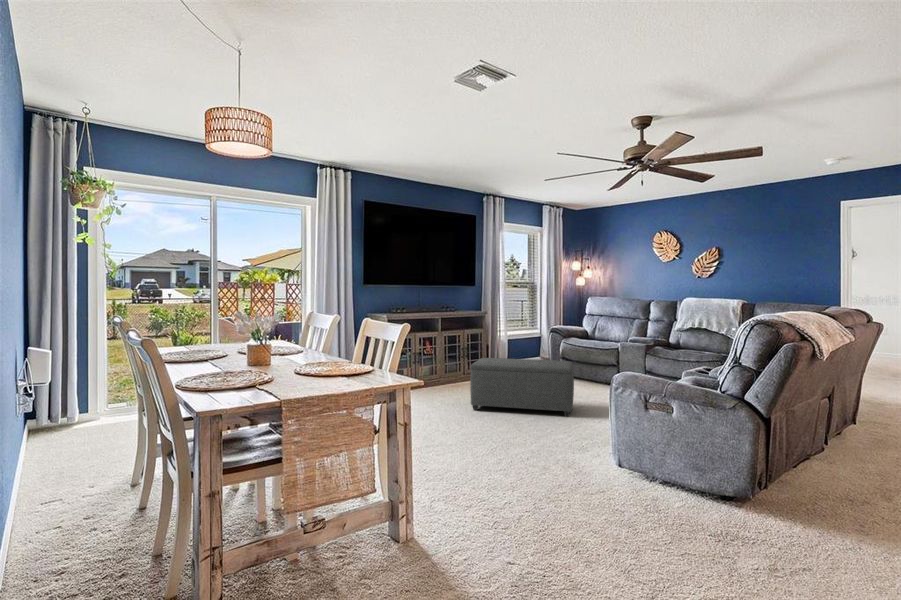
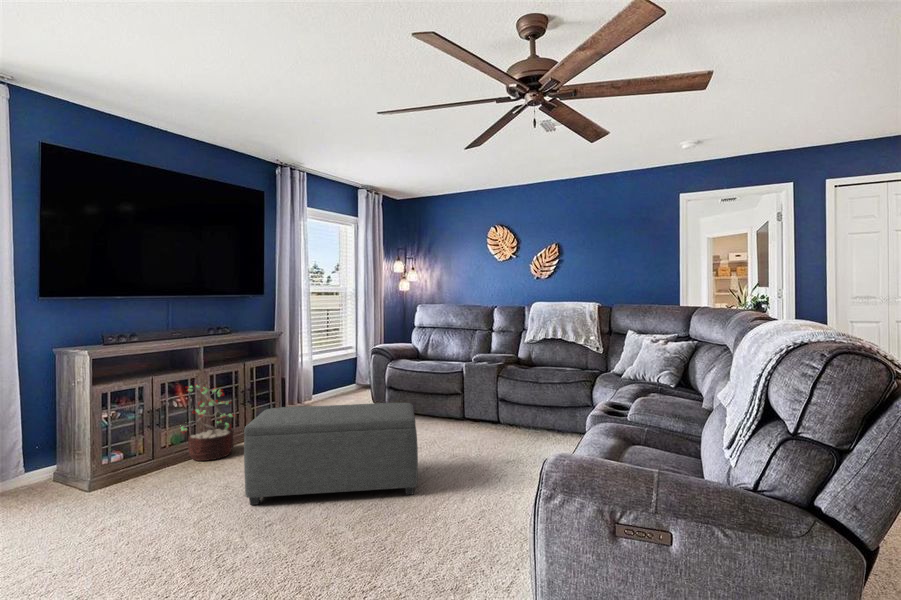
decorative plant: none [427,342,460,390] -> present [179,384,234,461]

